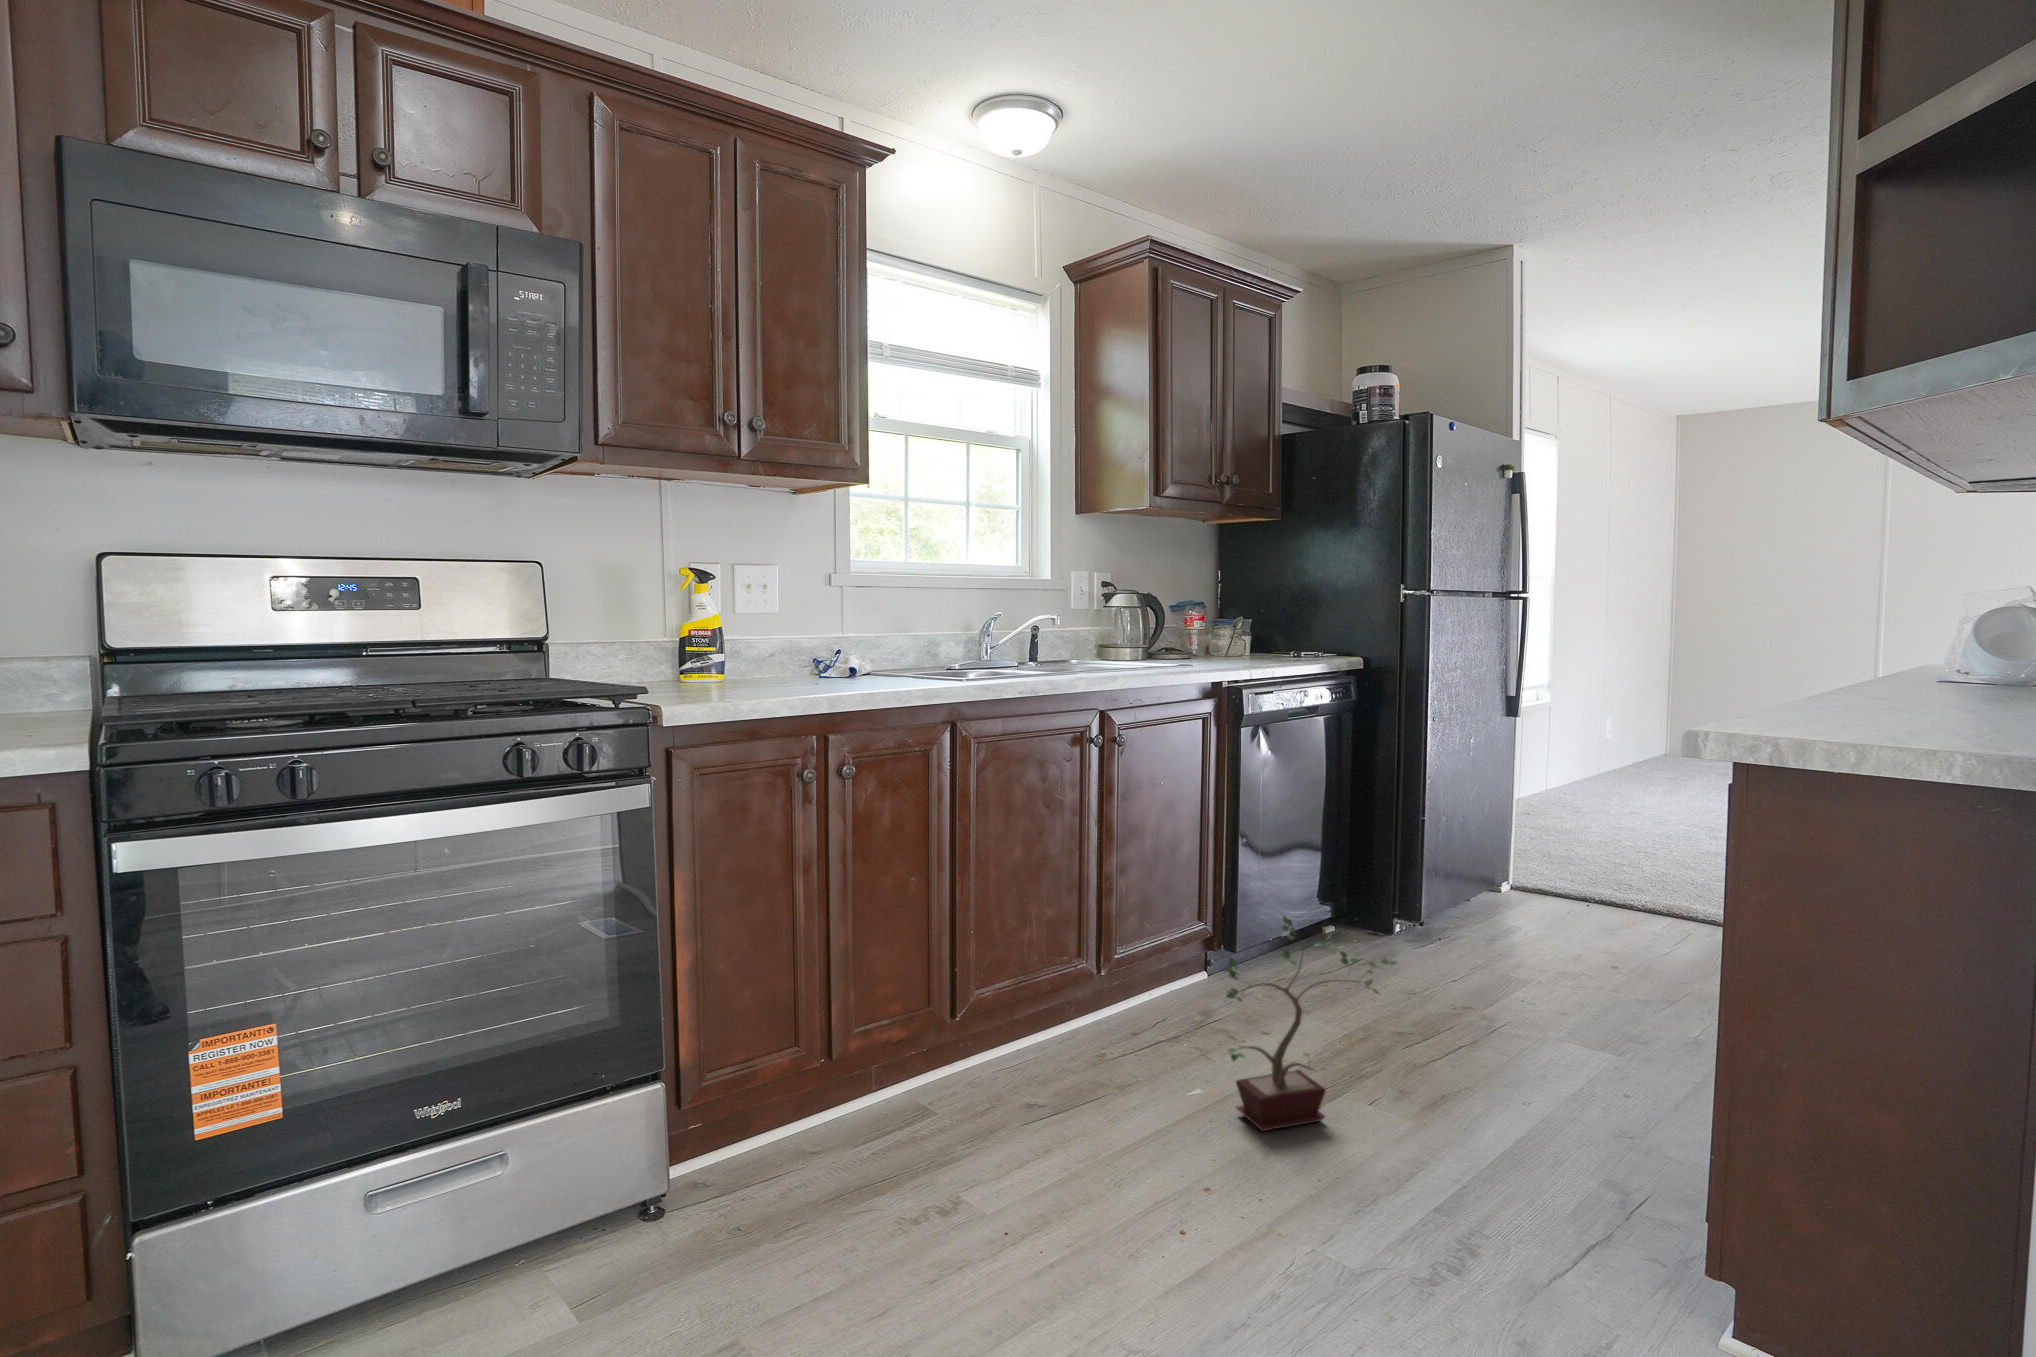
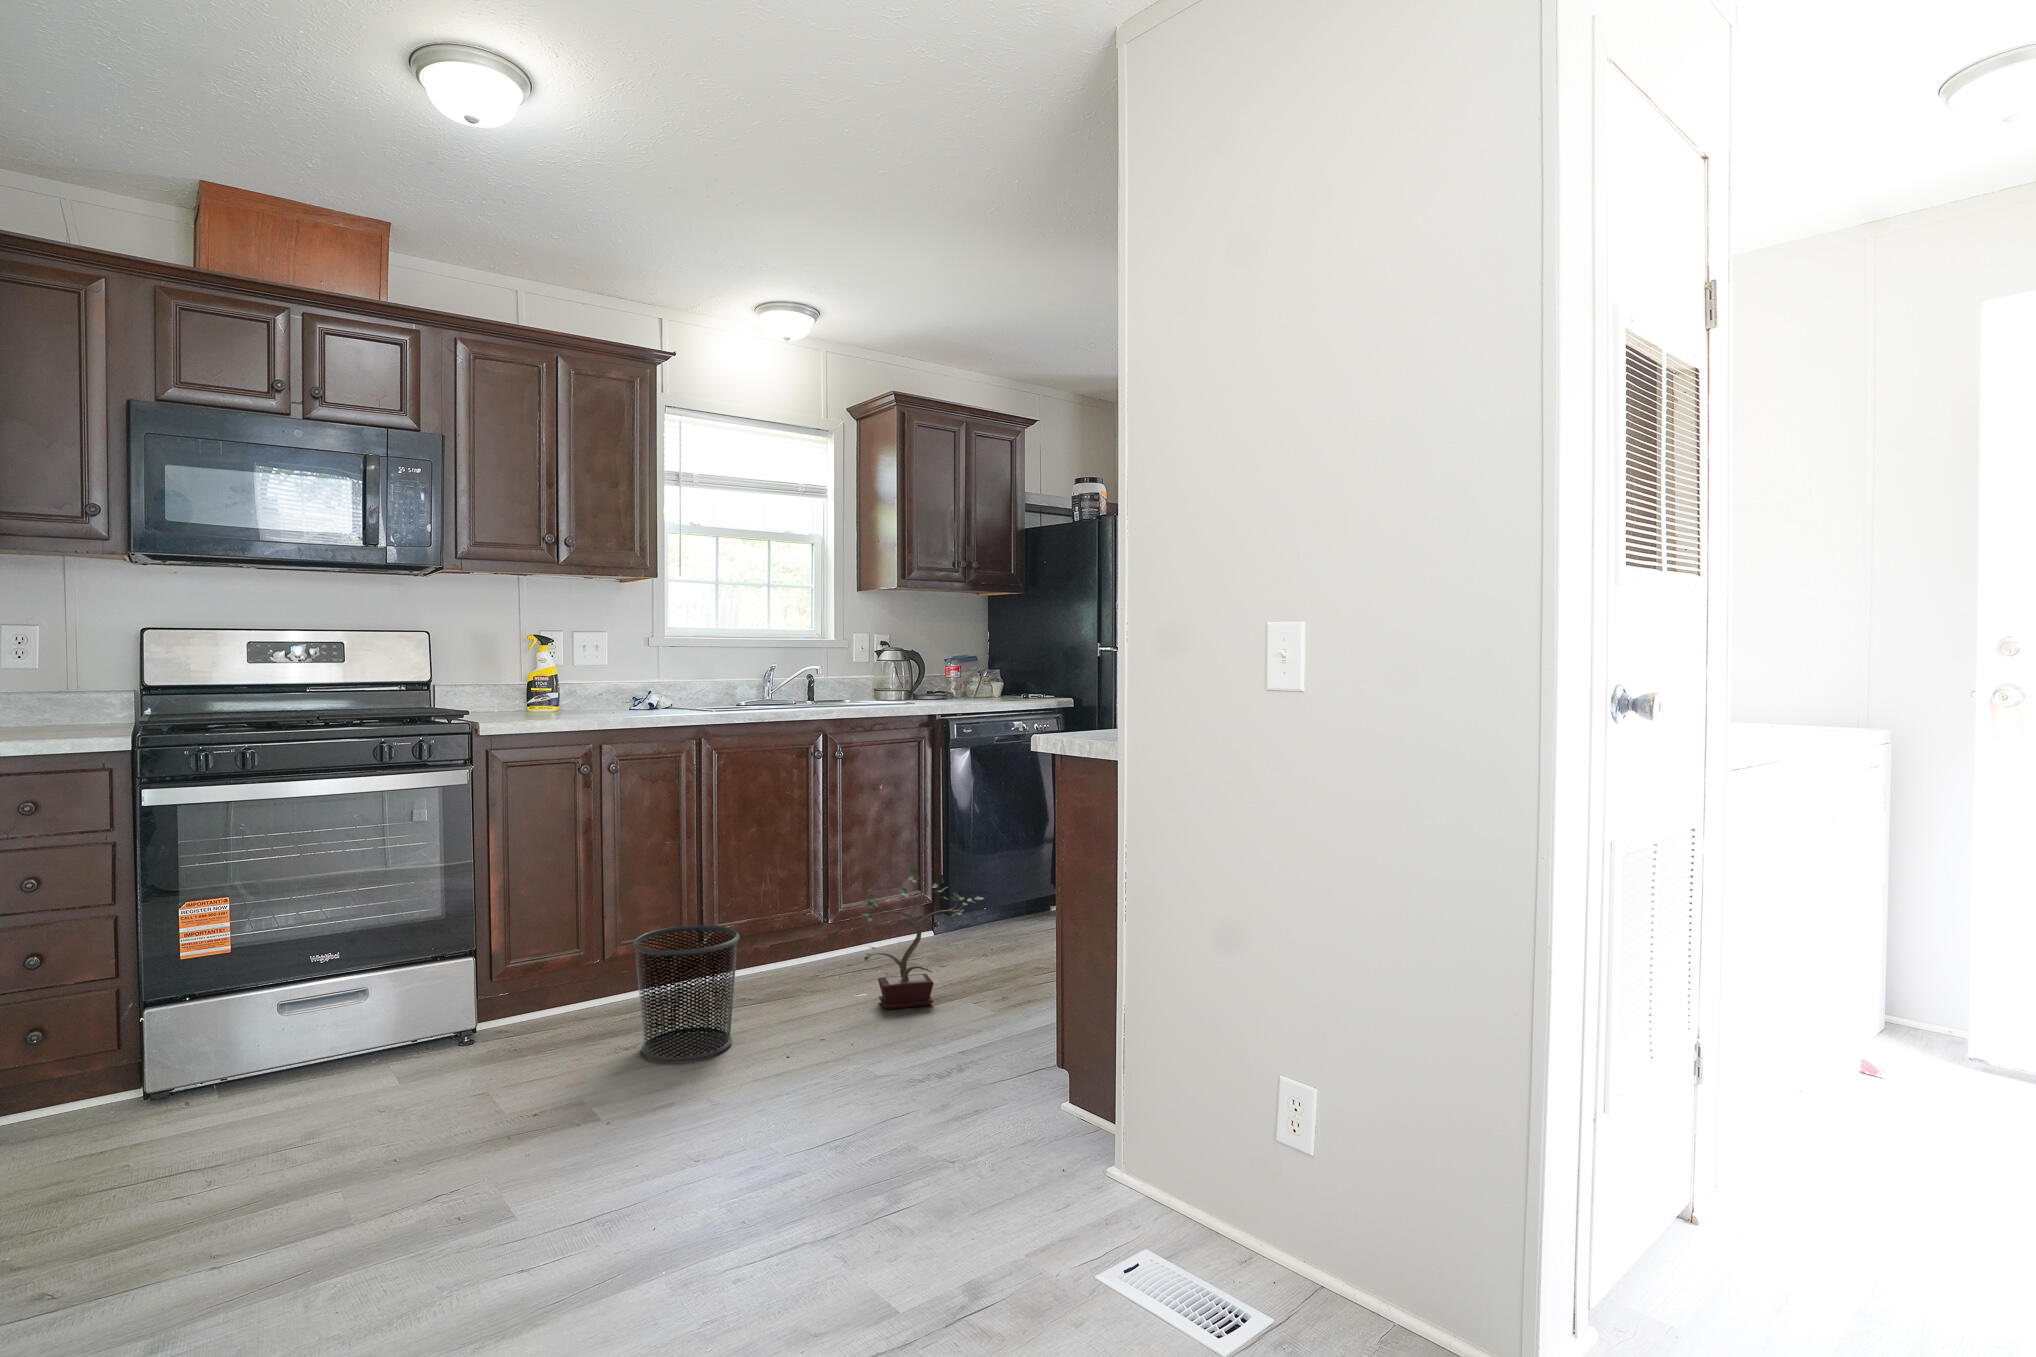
waste bin: none [928,1022,1093,1263] -> present [633,925,740,1062]

